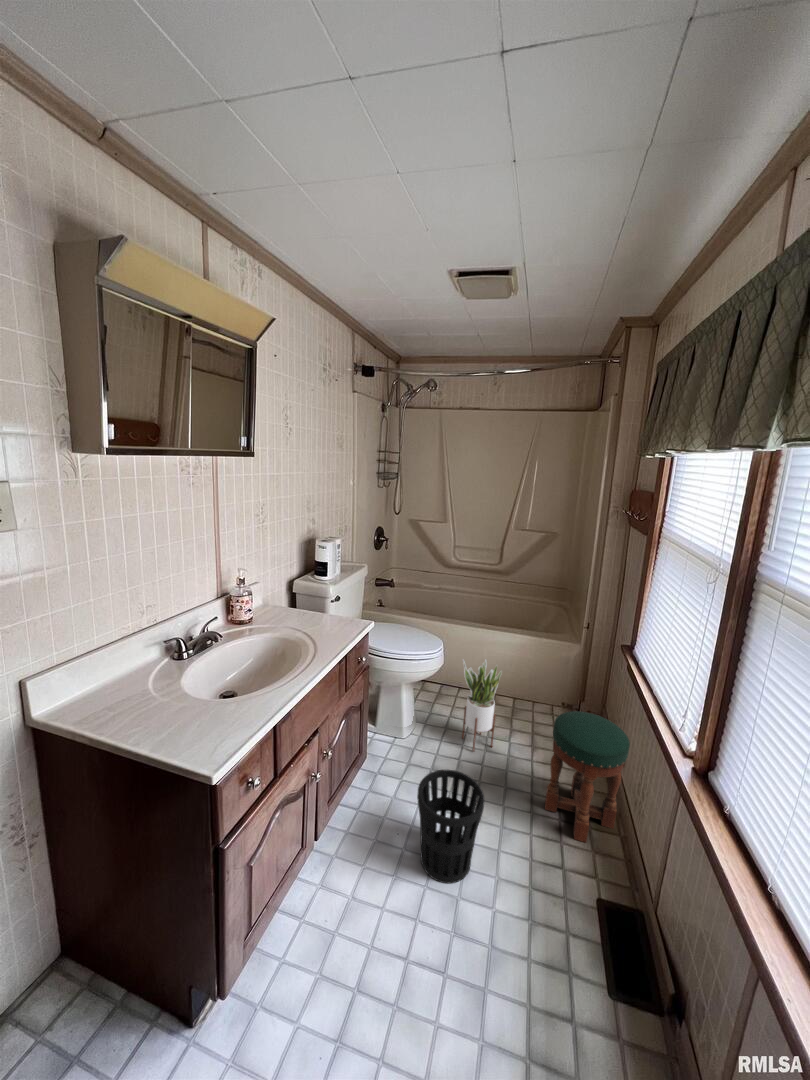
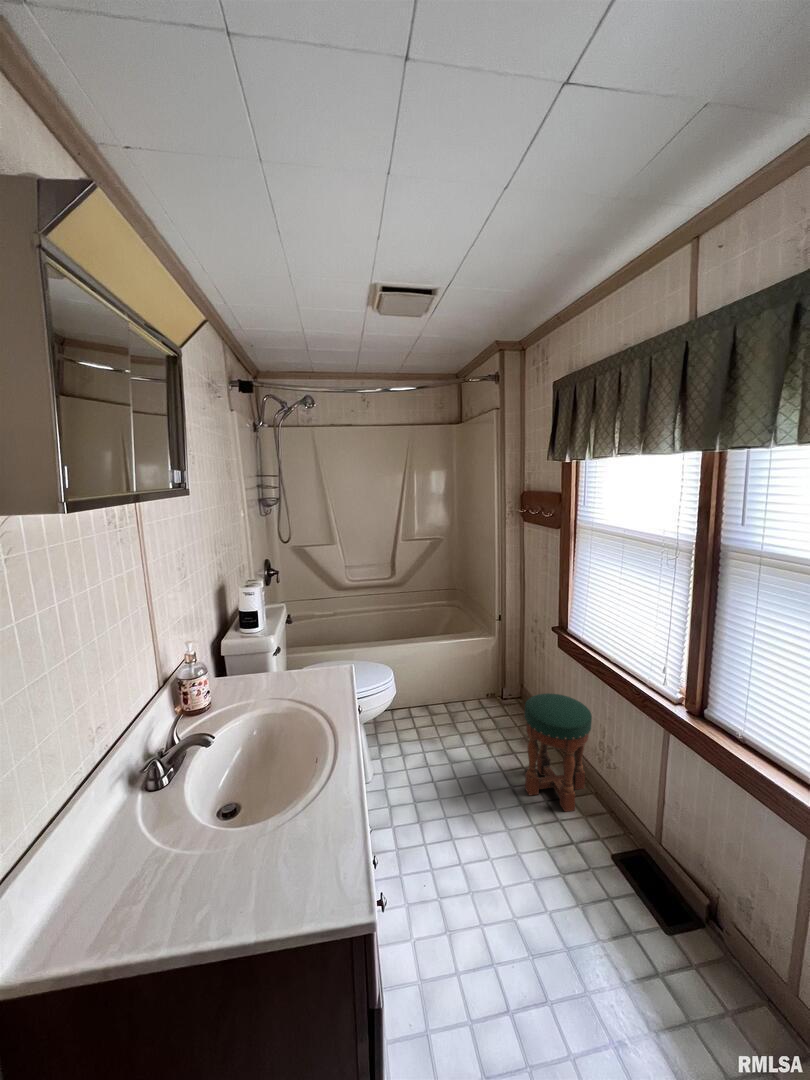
potted plant: present [462,660,502,752] -> none [419,671,454,767]
wastebasket: present [417,770,485,883] -> none [447,791,518,914]

